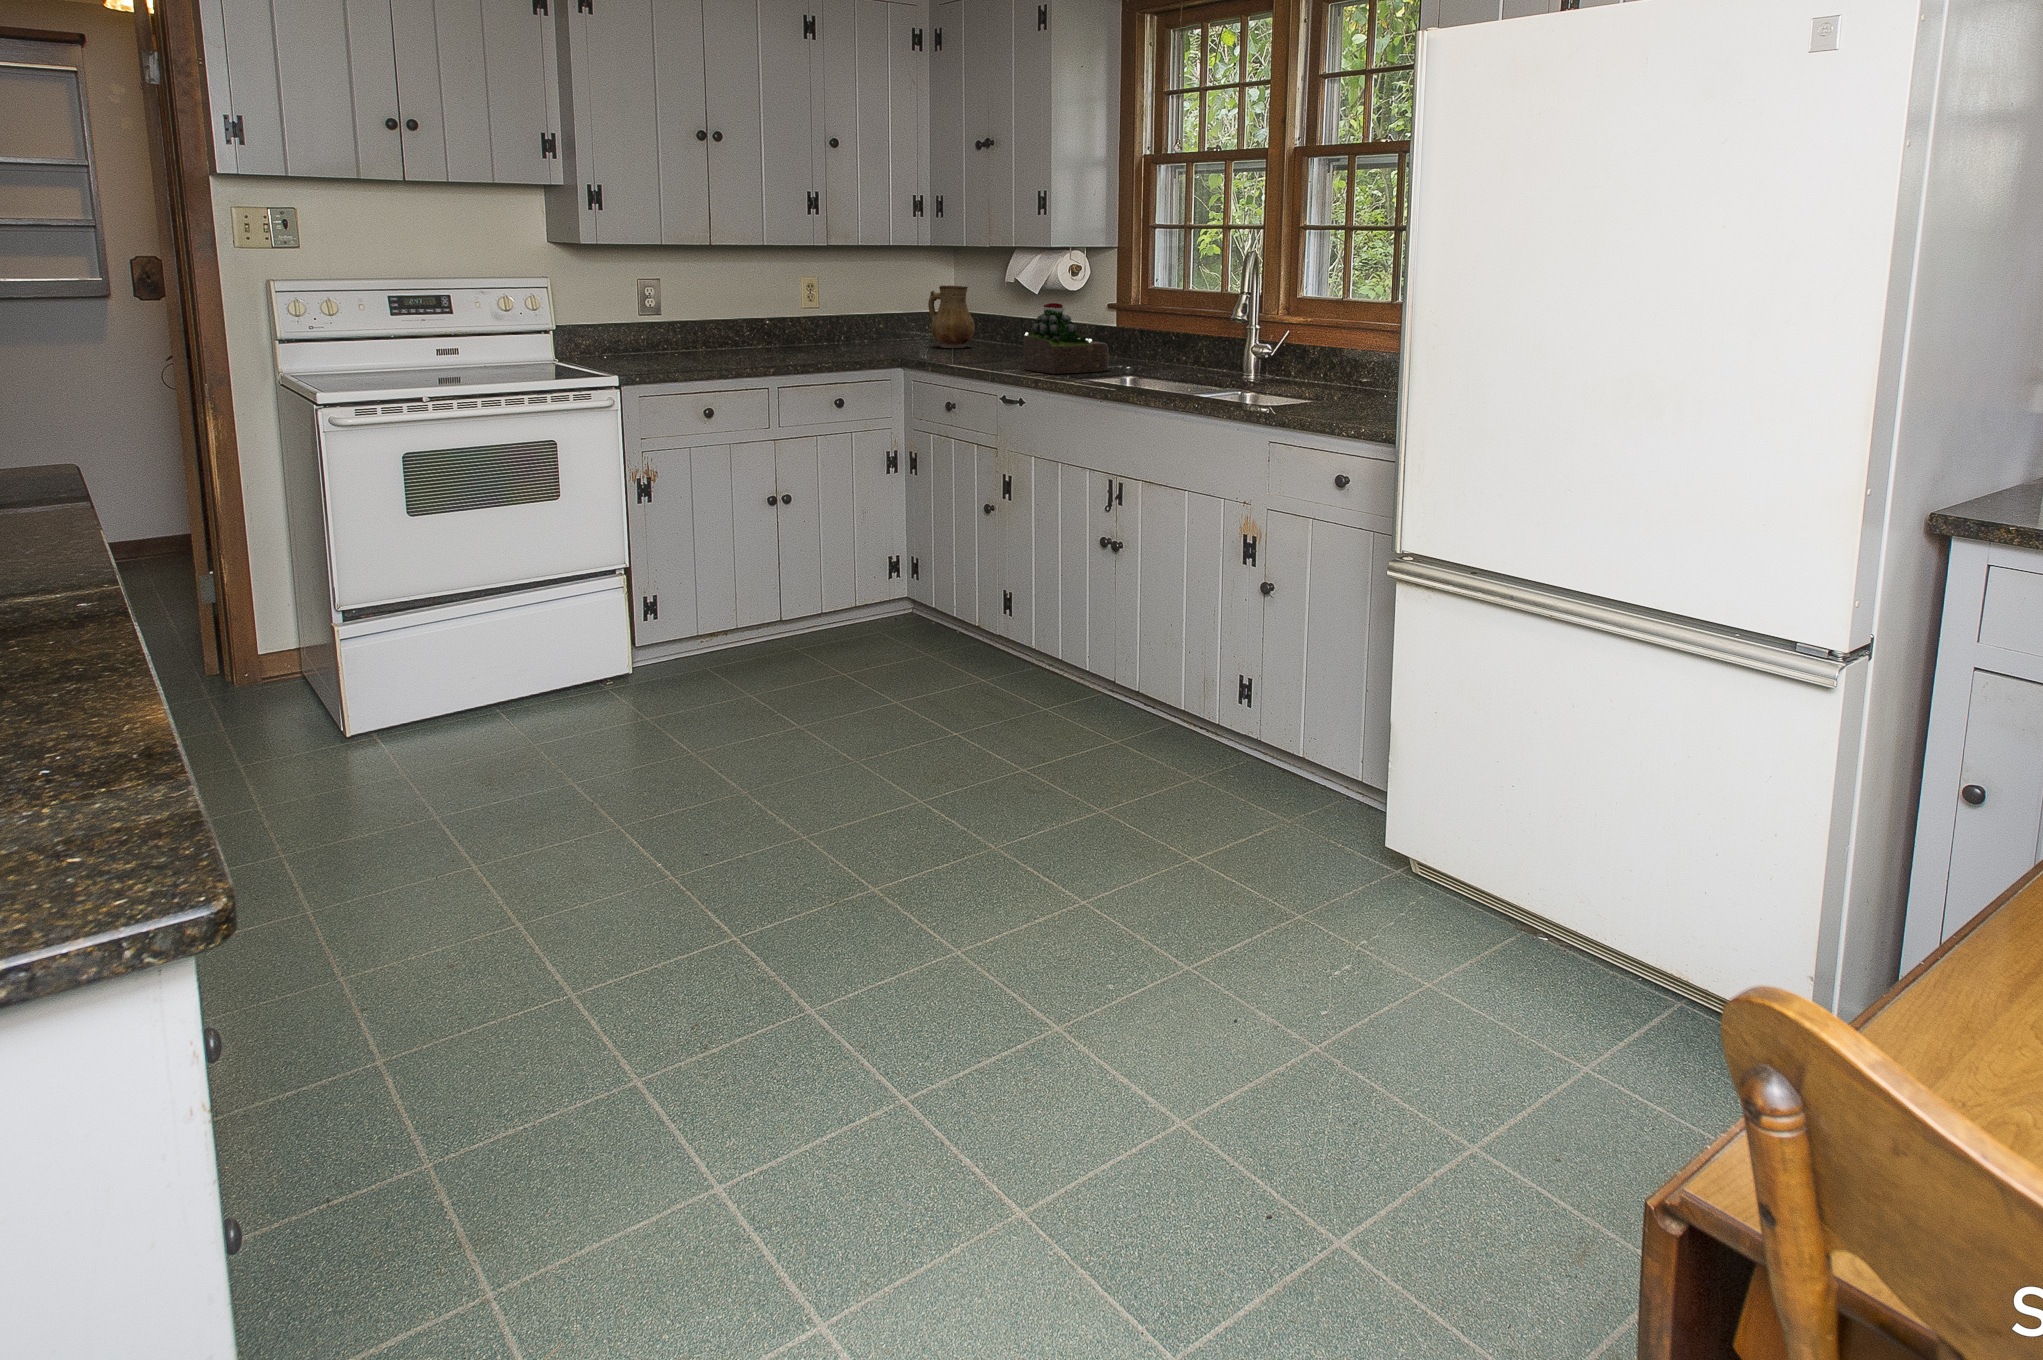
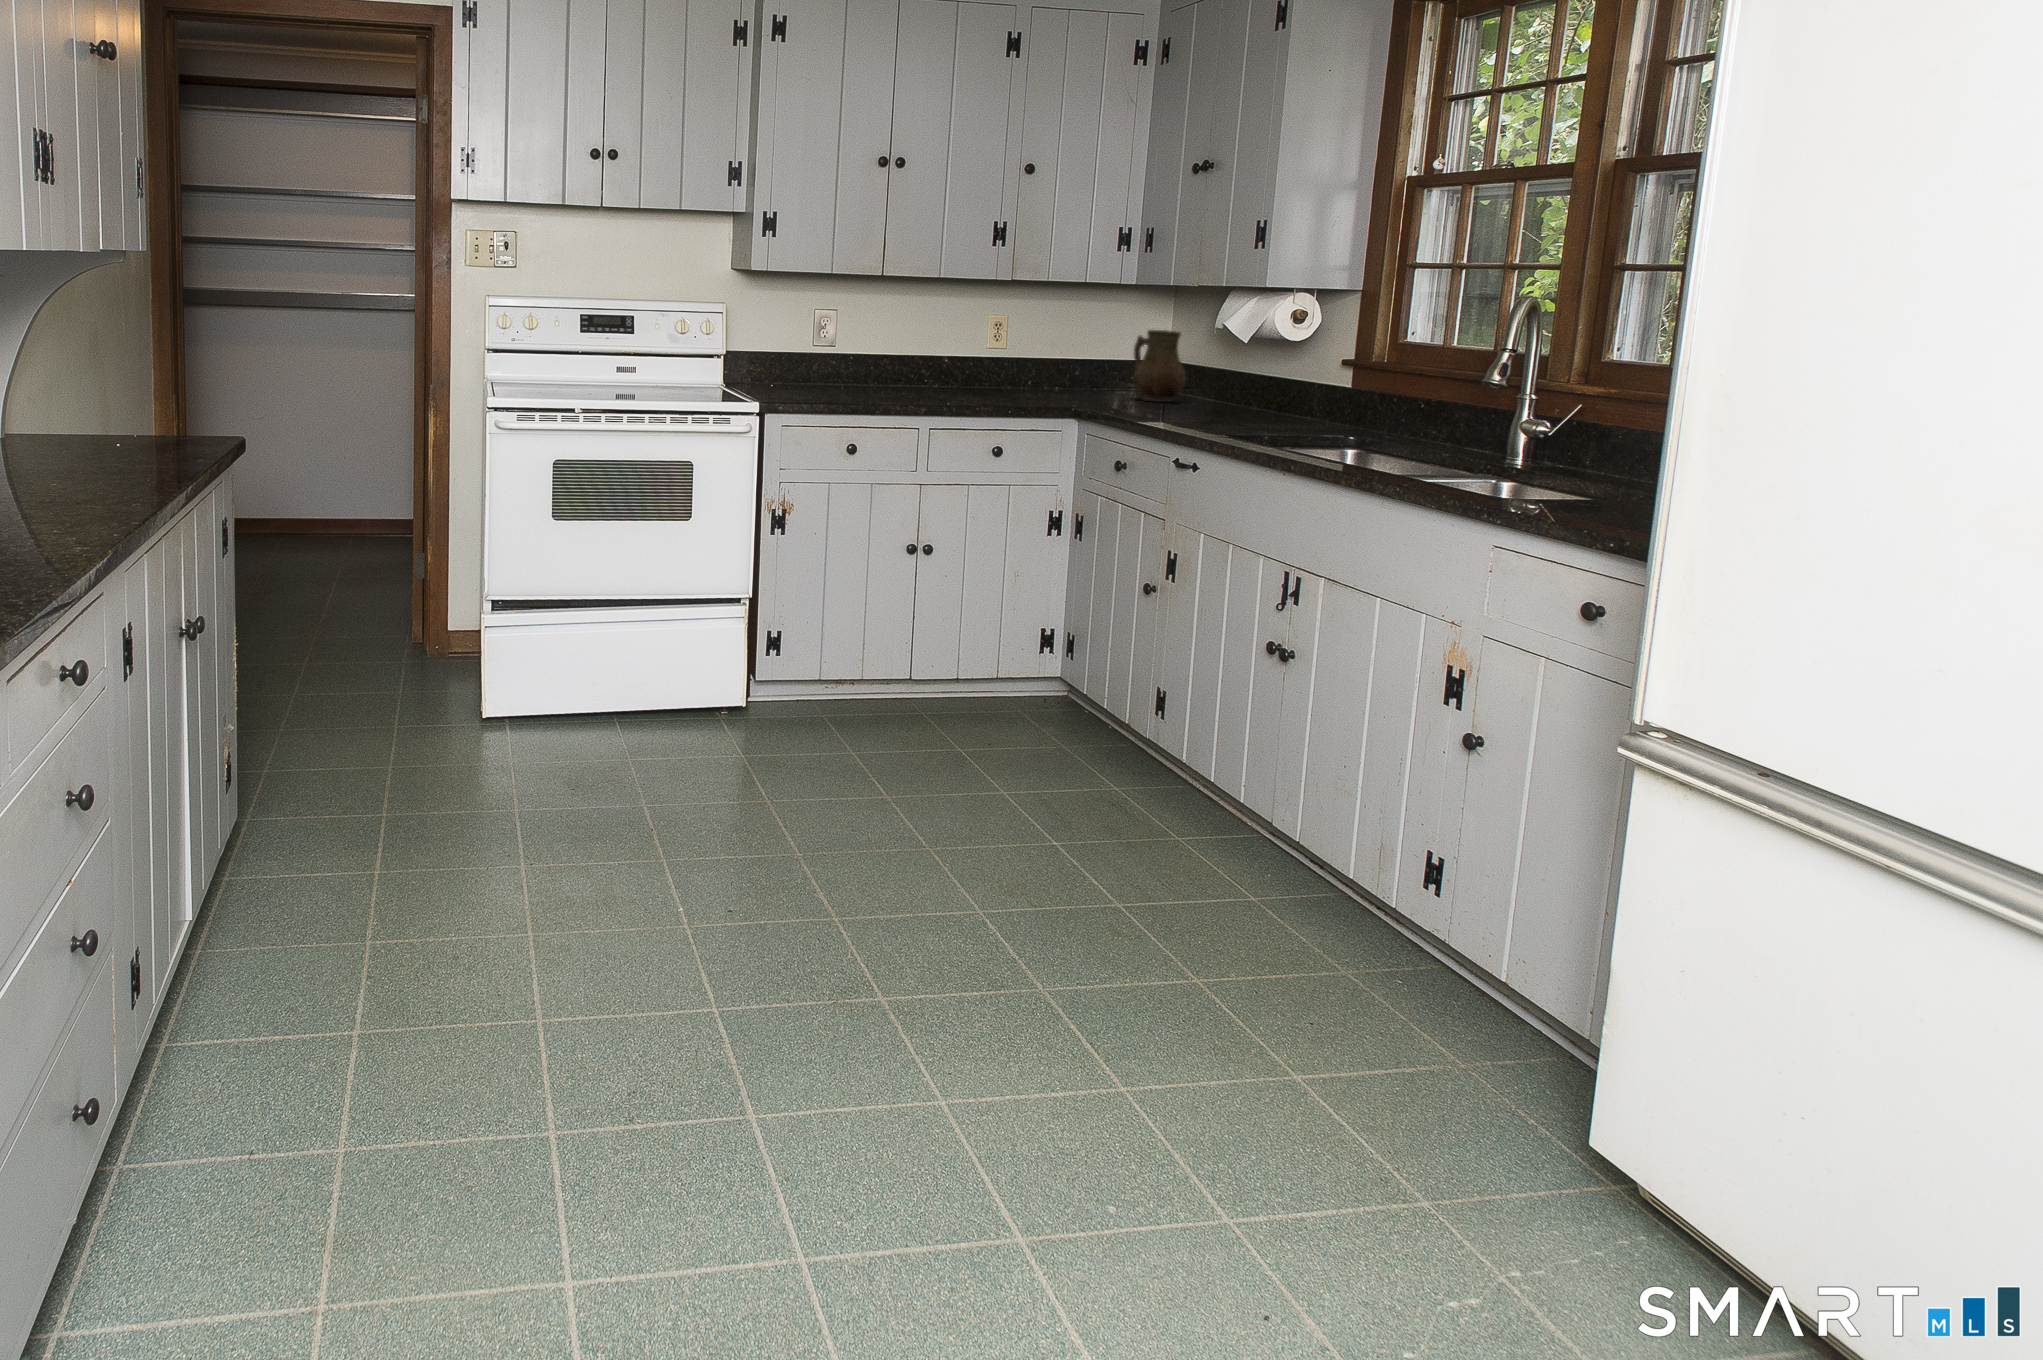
succulent plant: present [1024,303,1109,374] -> none [1215,353,1327,439]

